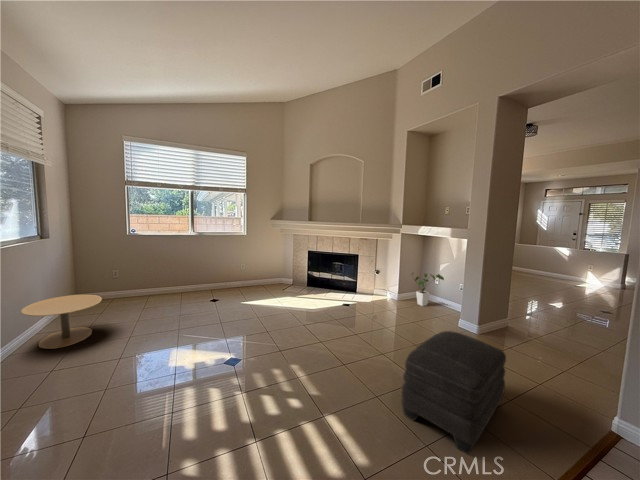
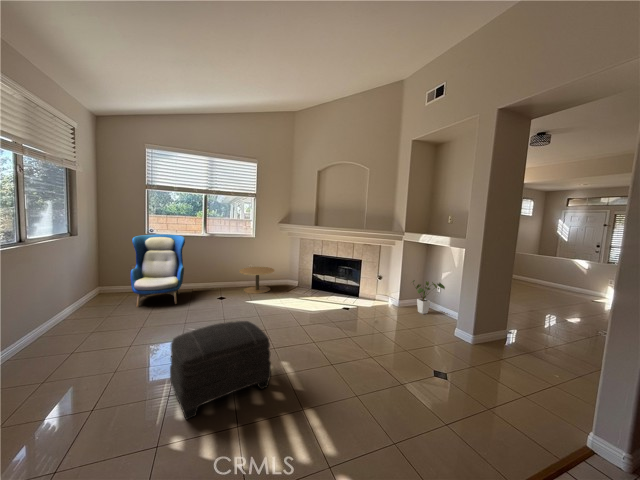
armchair: none [113,234,172,314] -> present [131,234,185,307]
side table: present [22,294,102,349] -> present [239,267,274,293]
ottoman: present [402,331,506,455] -> present [170,321,271,420]

